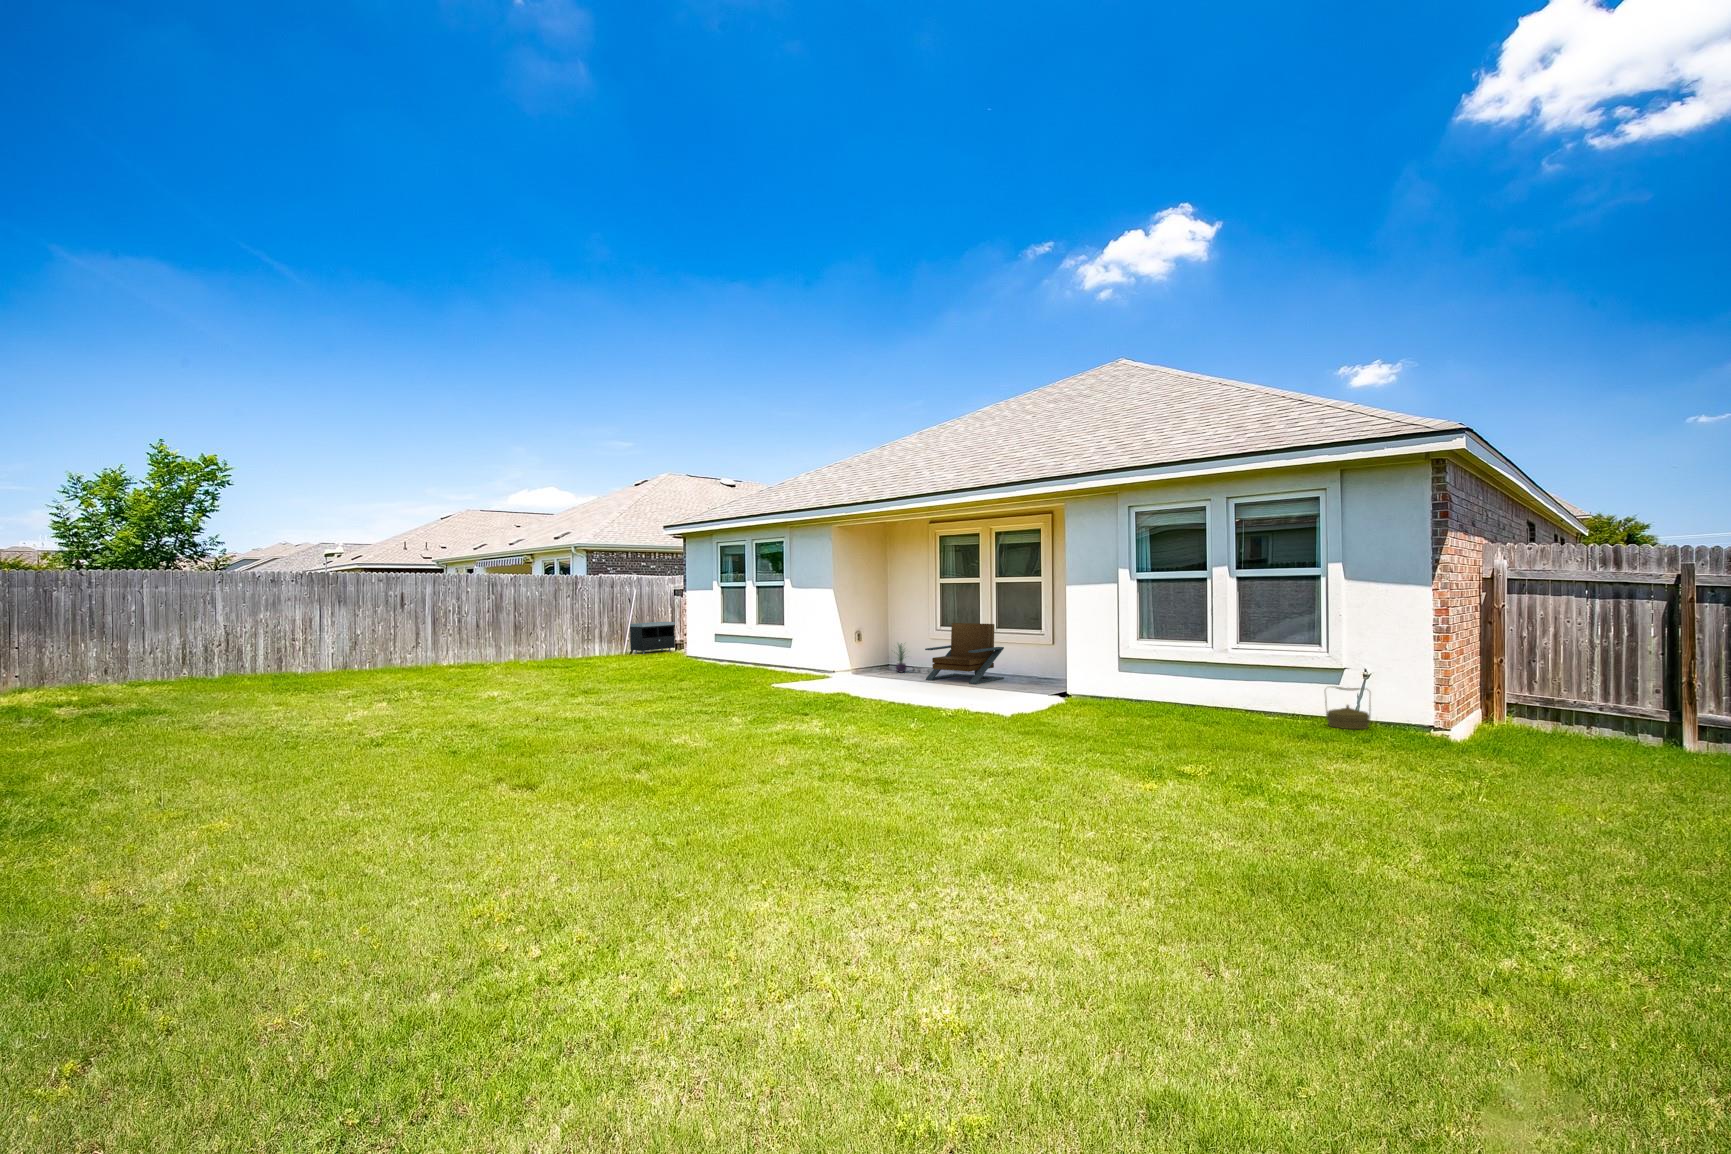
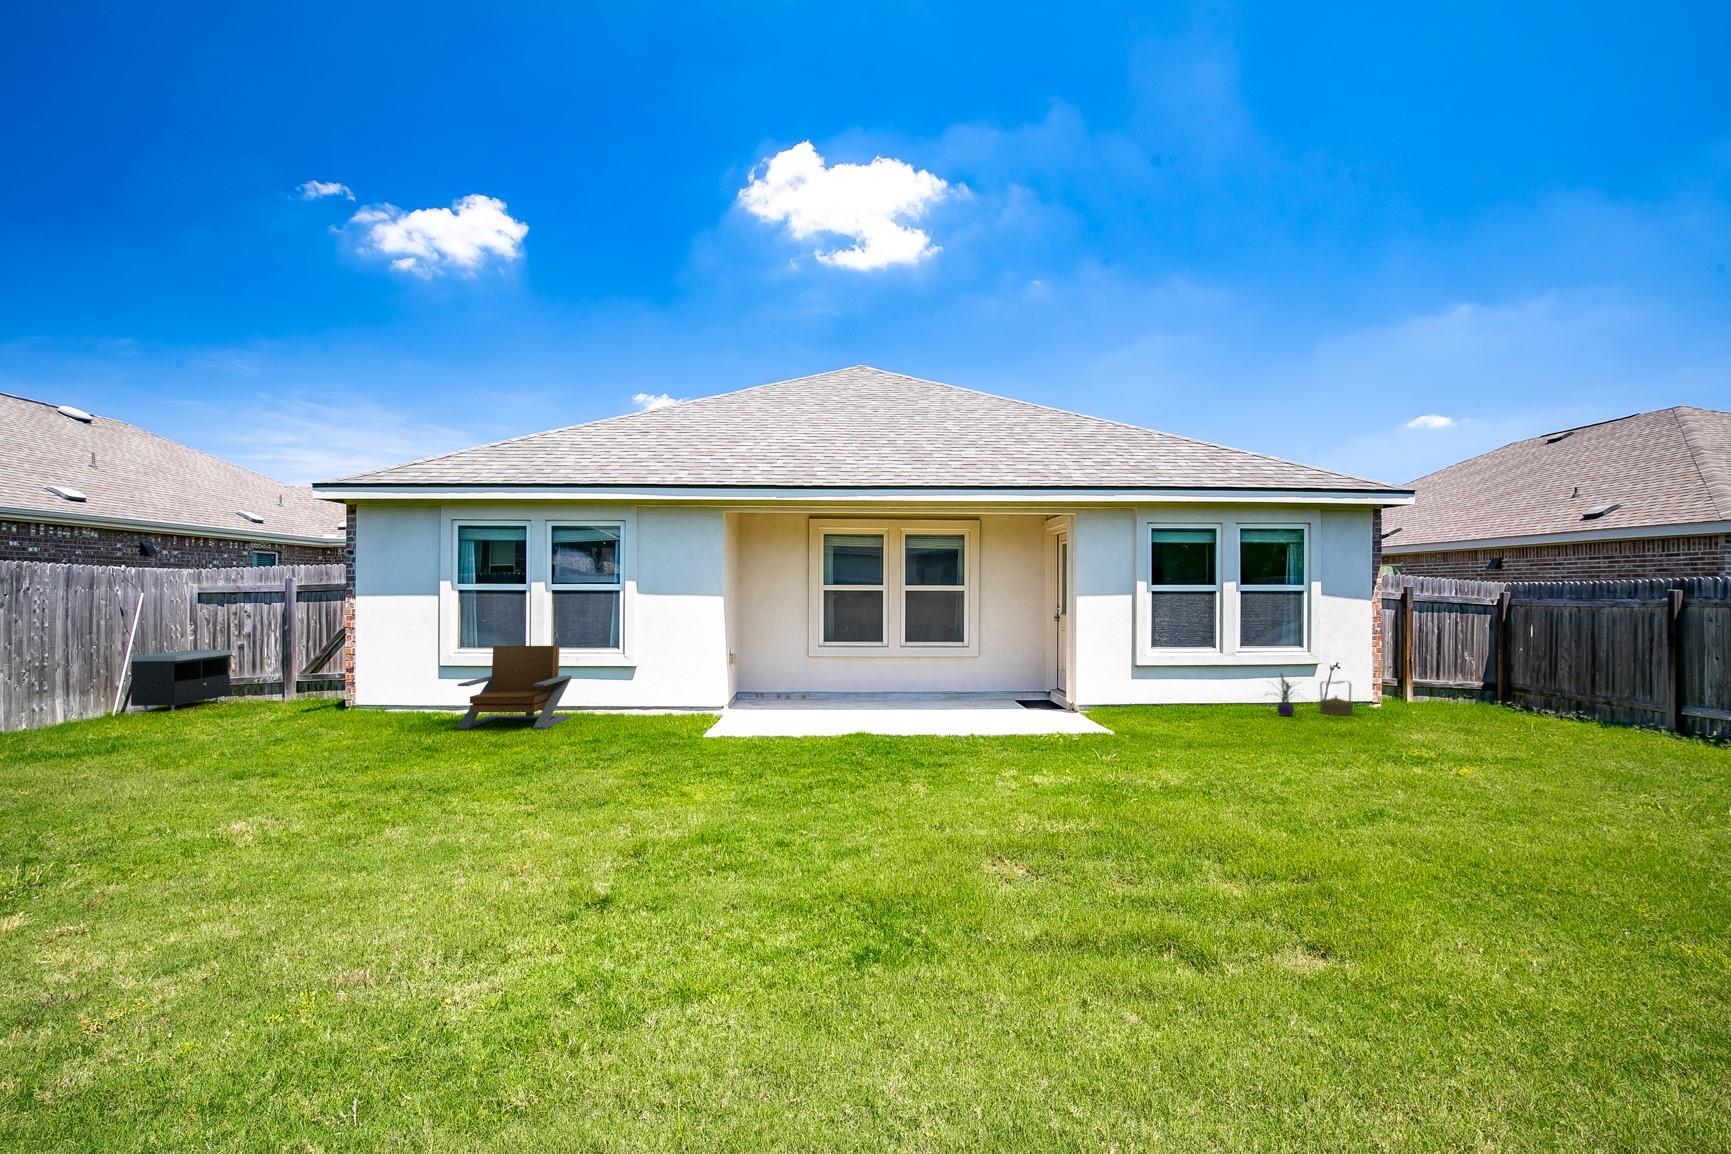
lounge chair: present [925,623,1004,684] -> present [457,646,572,729]
decorative plant: present [896,644,906,672] -> present [1265,674,1294,716]

